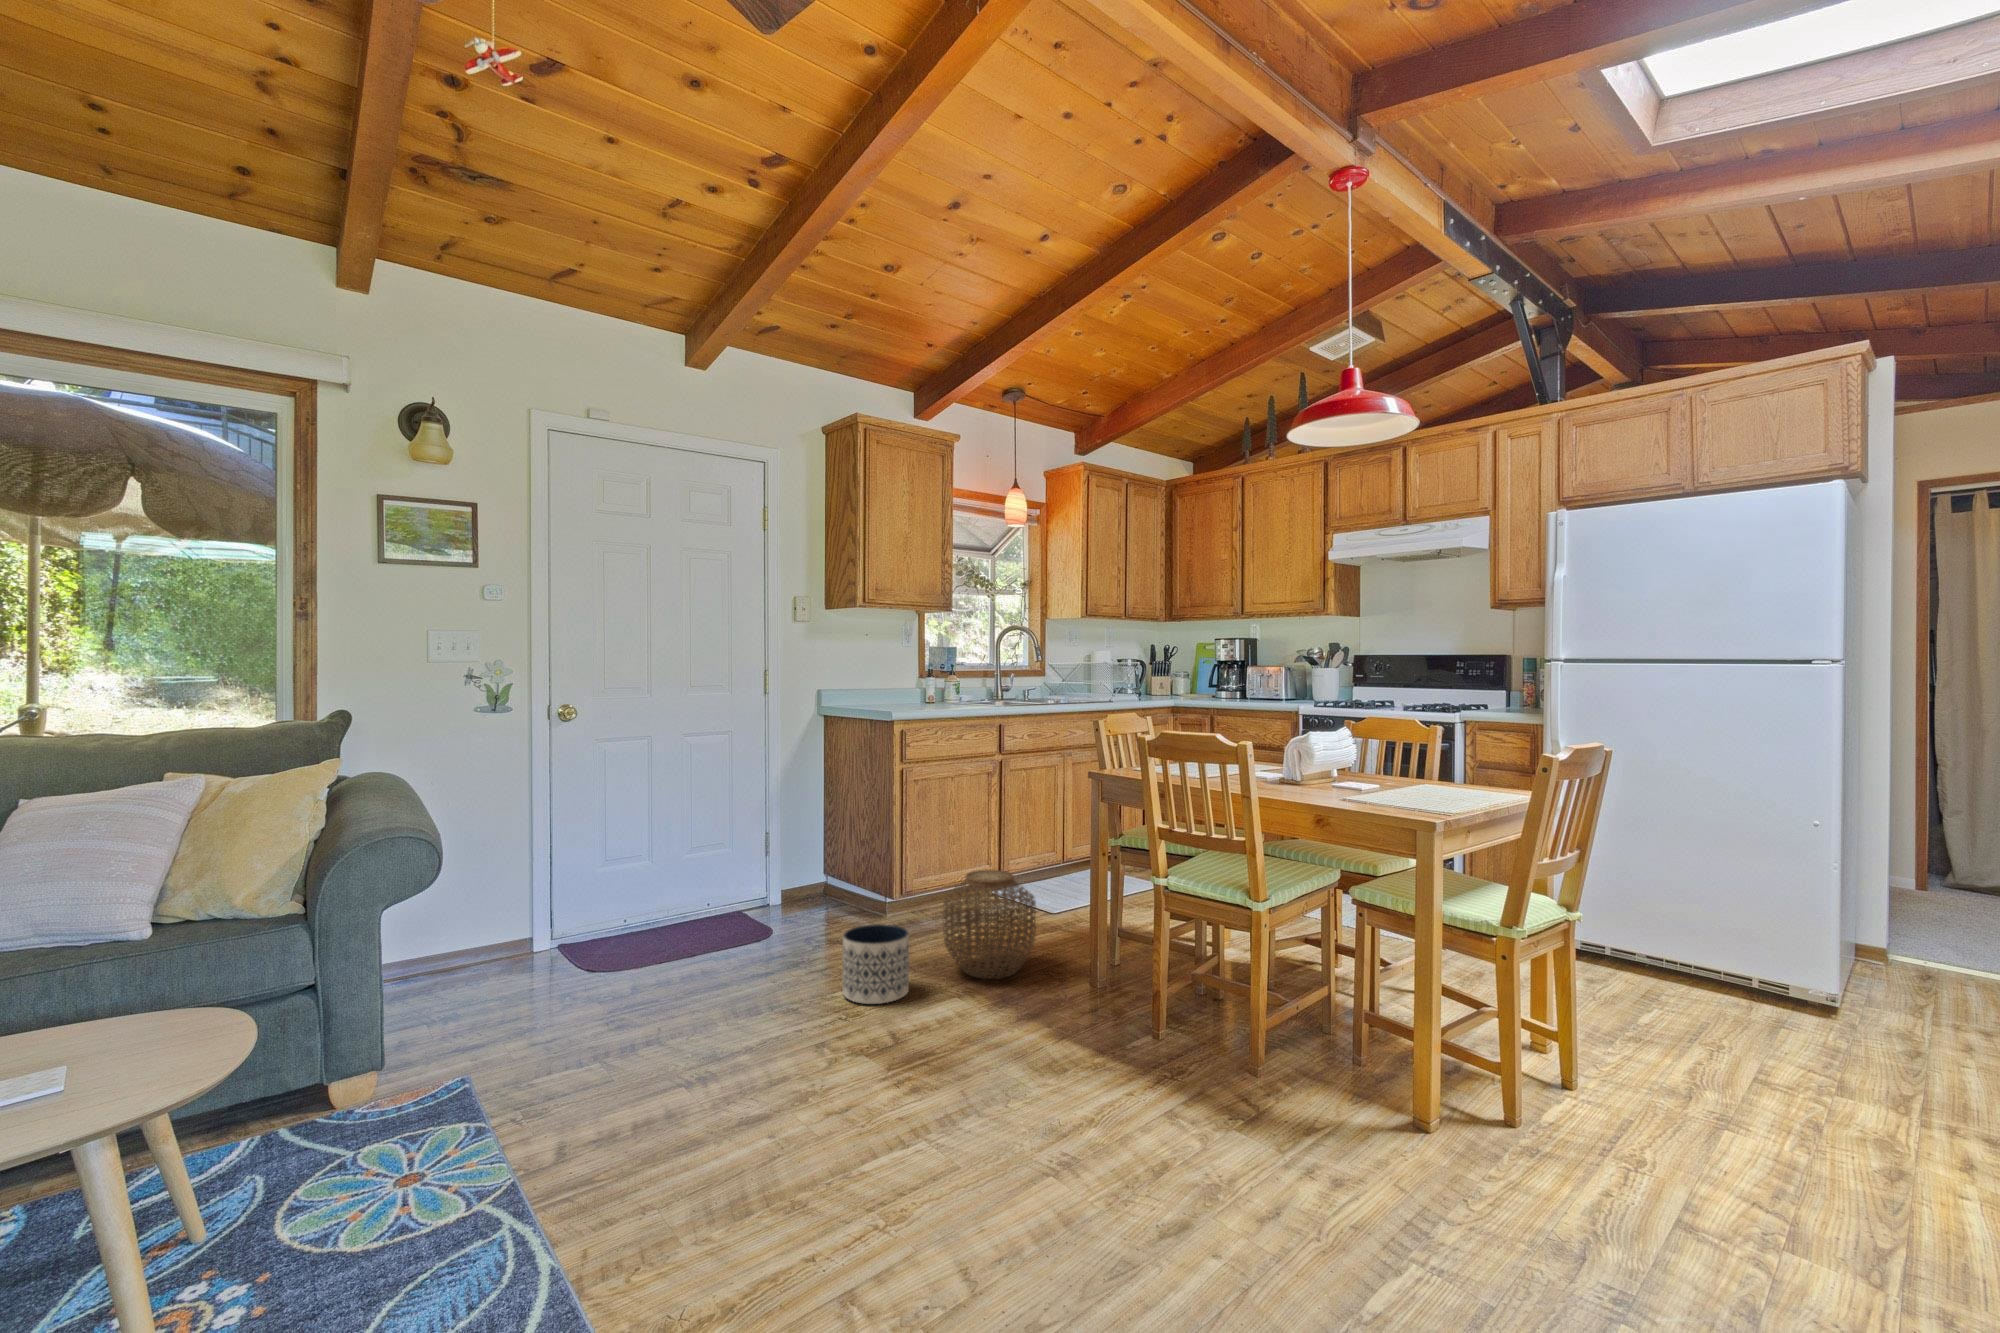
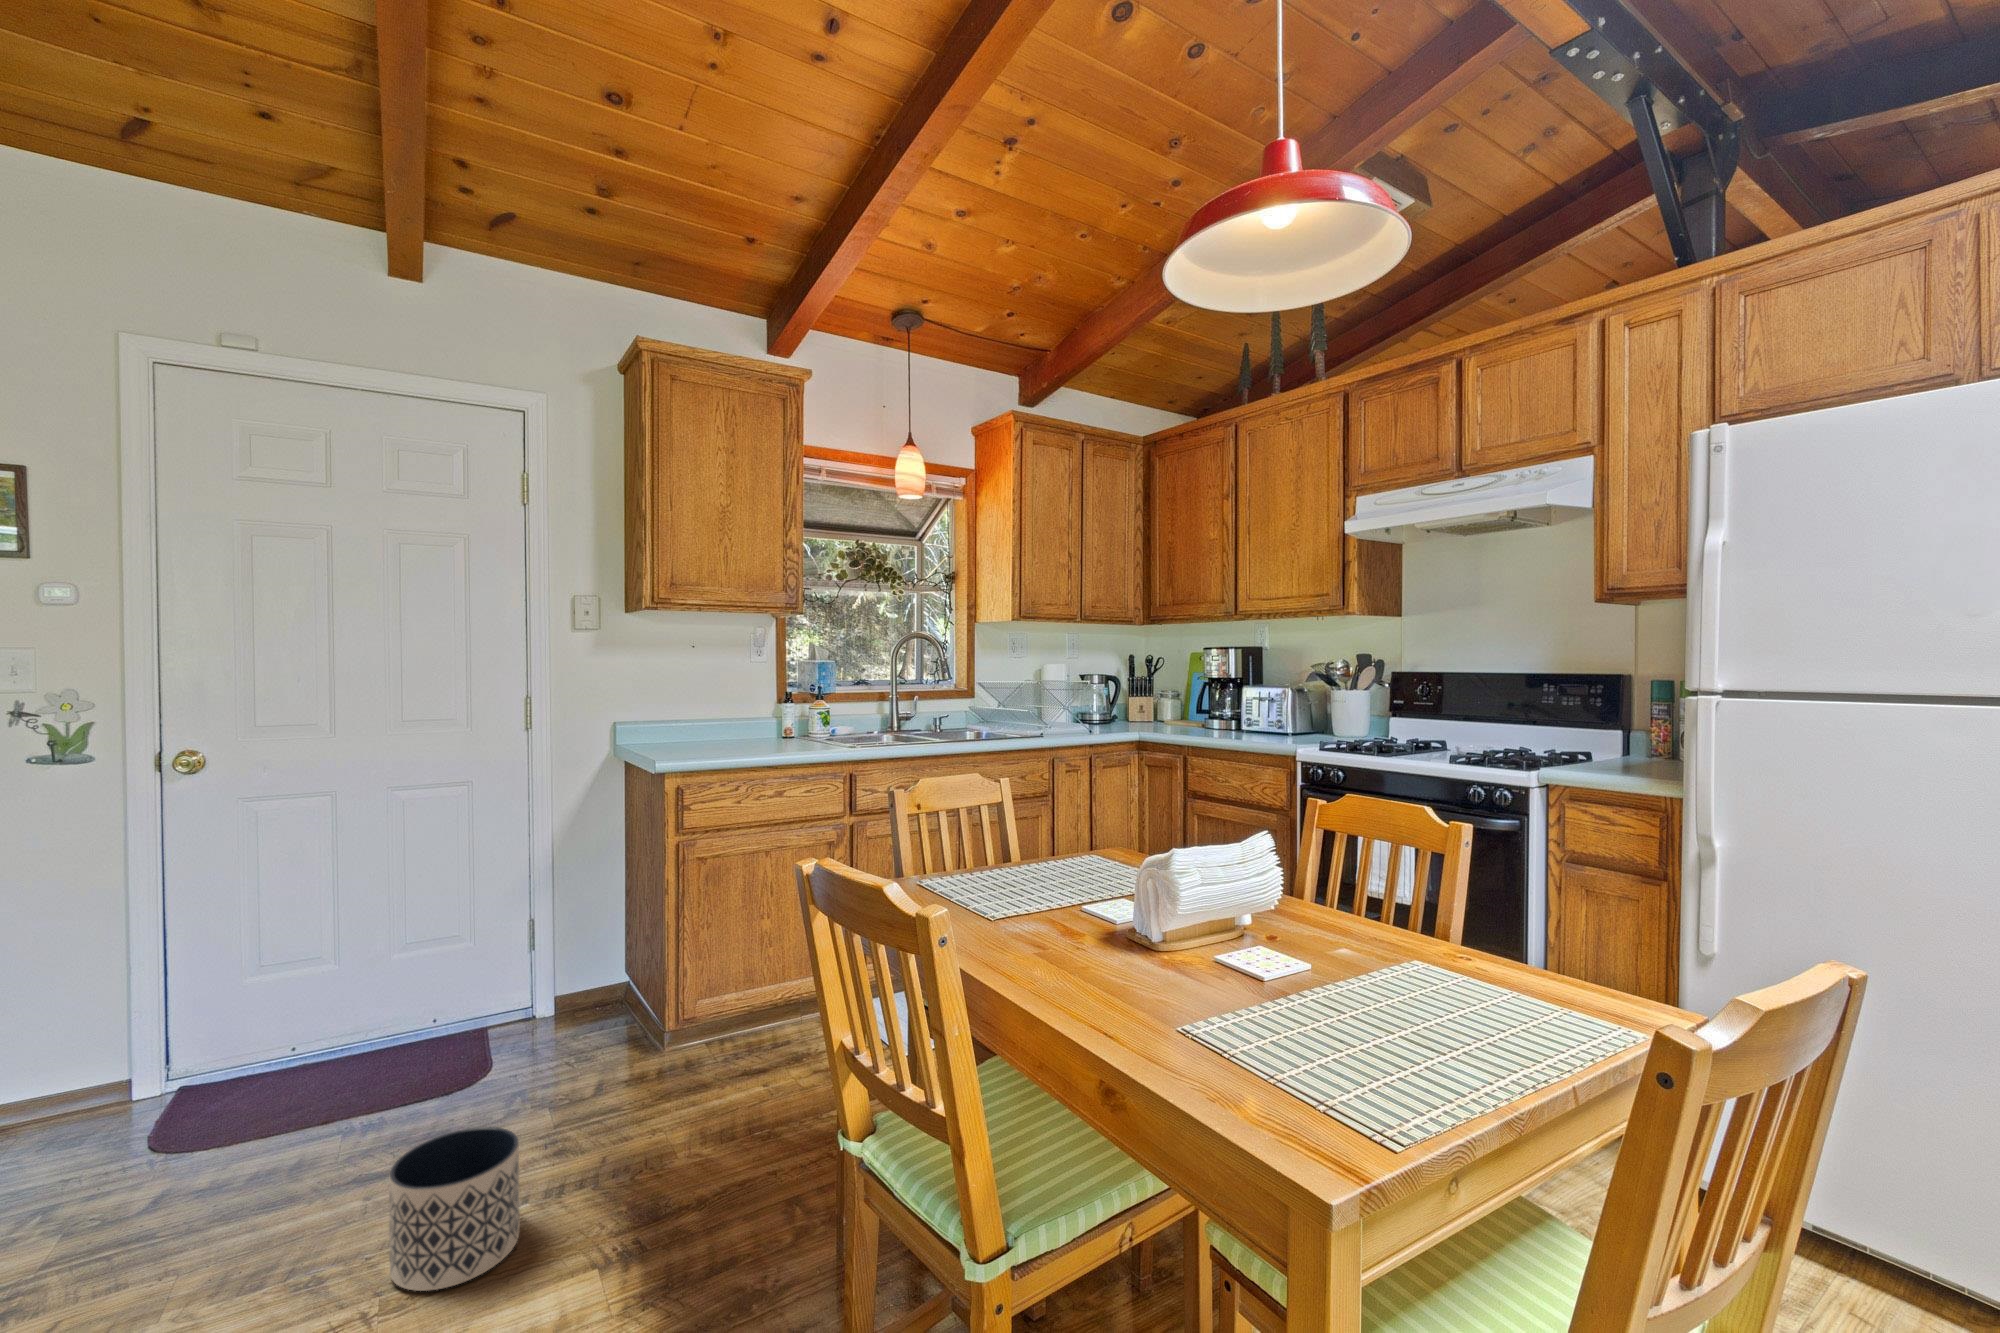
woven basket: present [943,870,1036,979] -> none [603,1030,765,1228]

